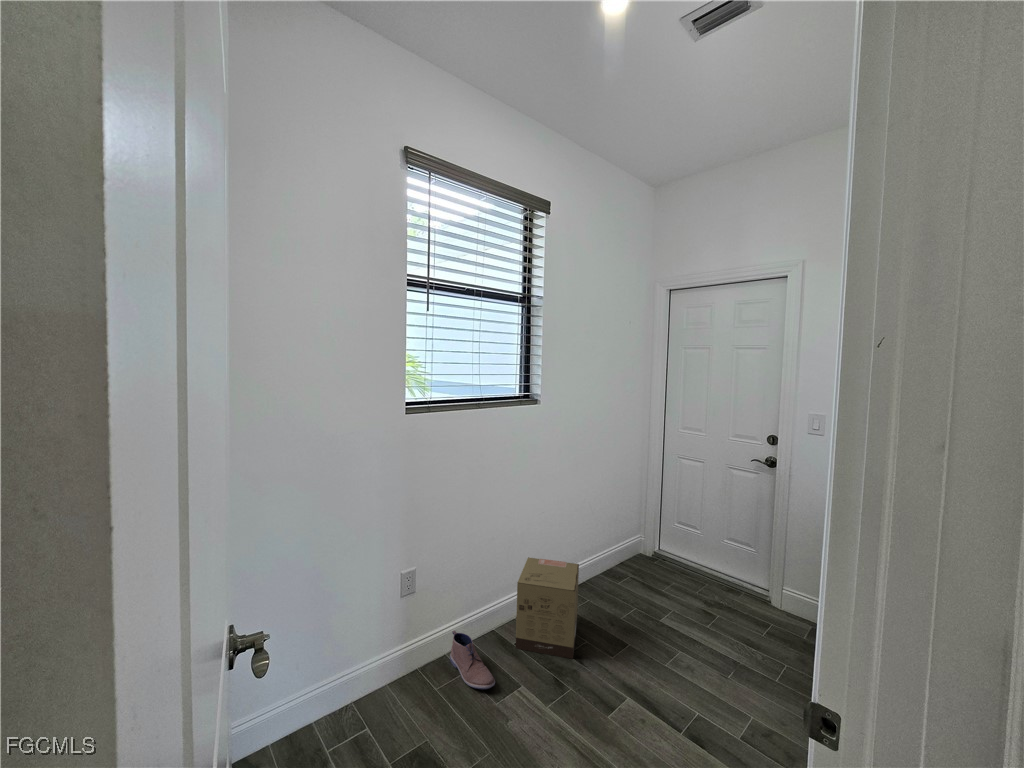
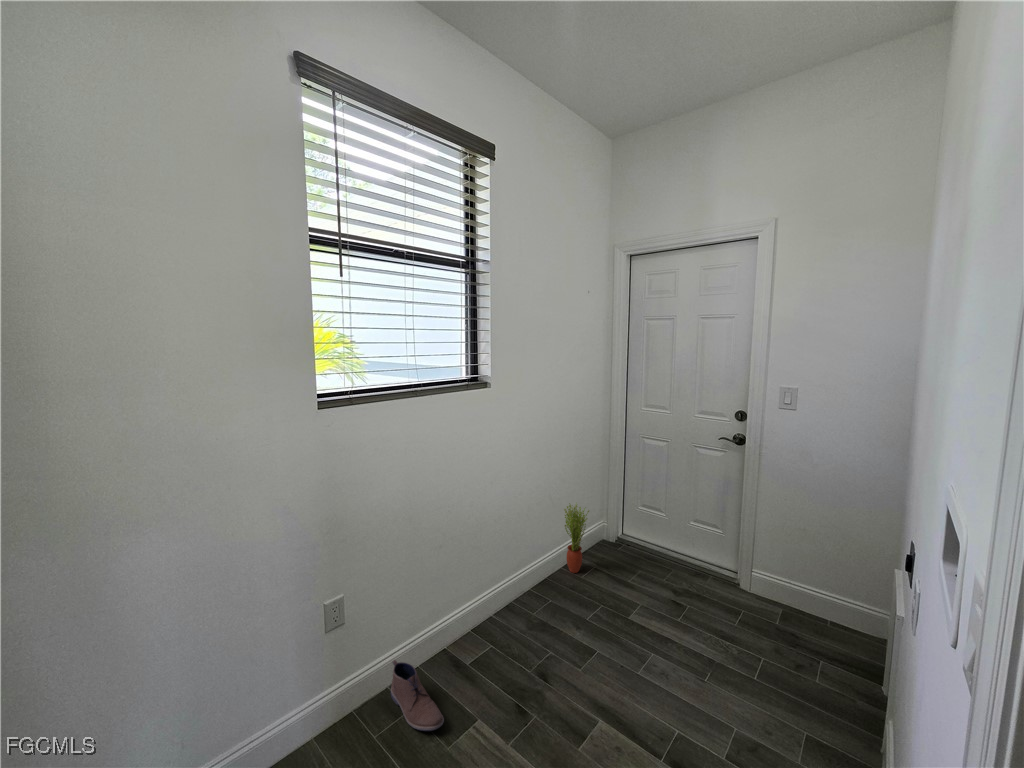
potted plant: none [603,513,627,579] -> present [564,505,589,573]
cardboard box: present [516,557,579,659] -> none [468,563,539,677]

